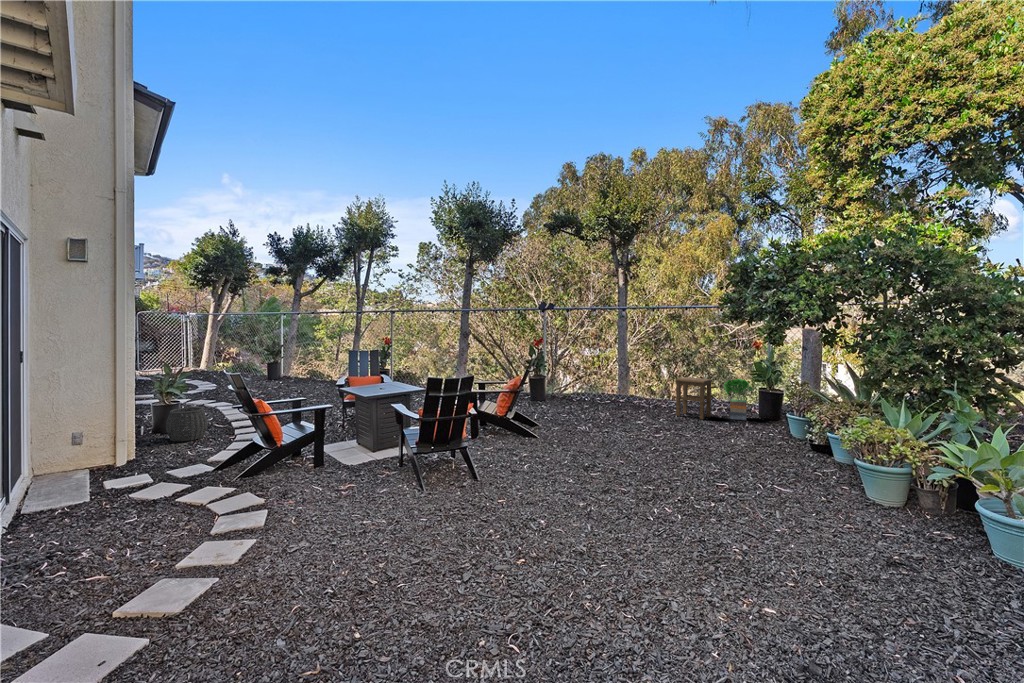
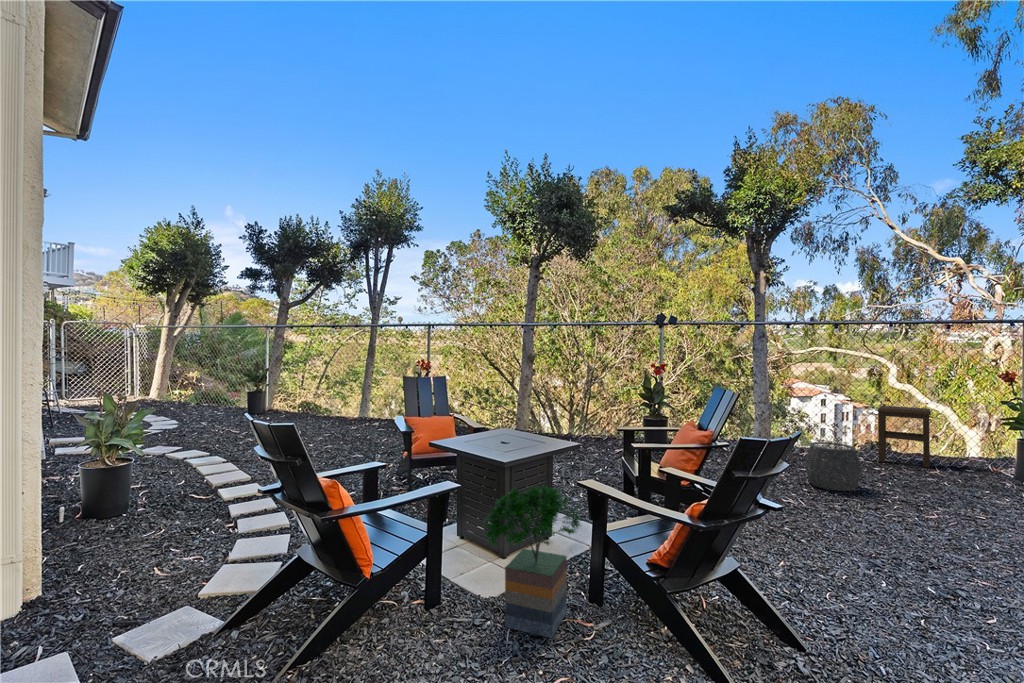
potted tree: present [724,379,754,420] -> present [482,484,580,638]
woven basket: present [166,407,207,442] -> present [805,442,861,491]

